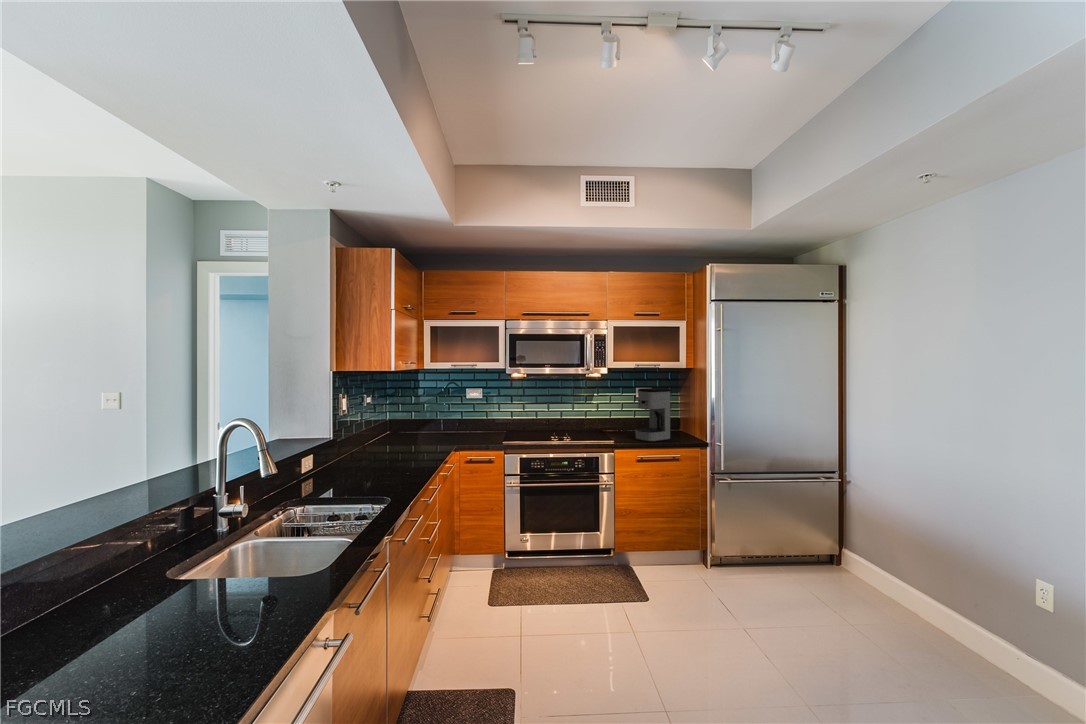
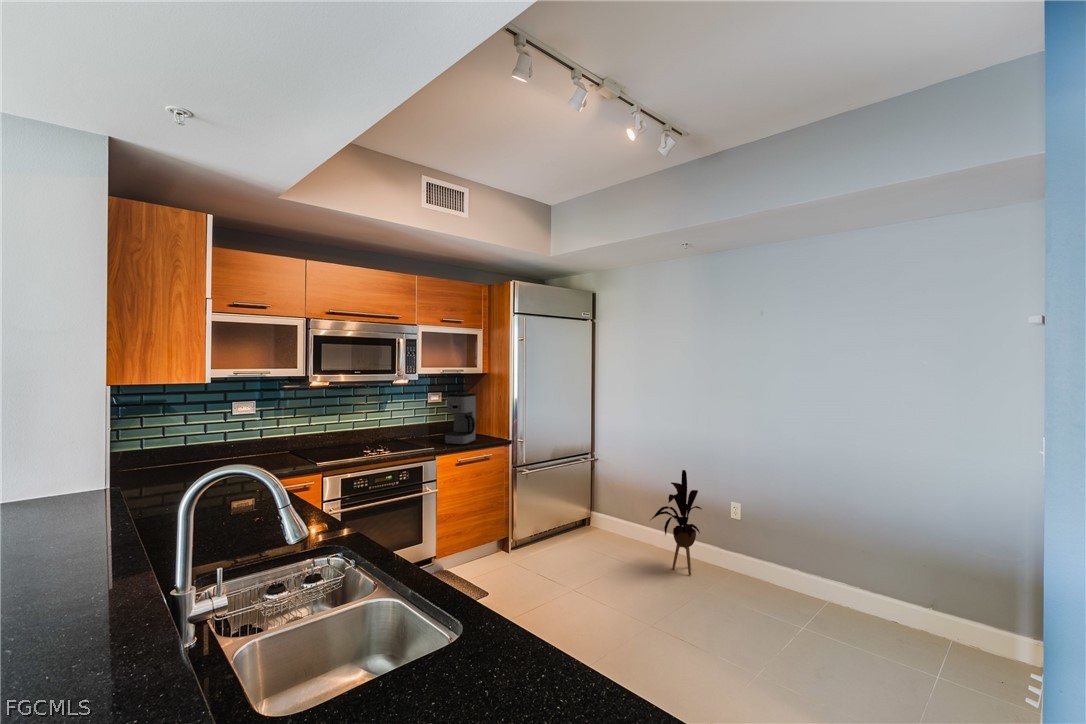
house plant: none [874,514,980,673] -> present [652,470,701,575]

